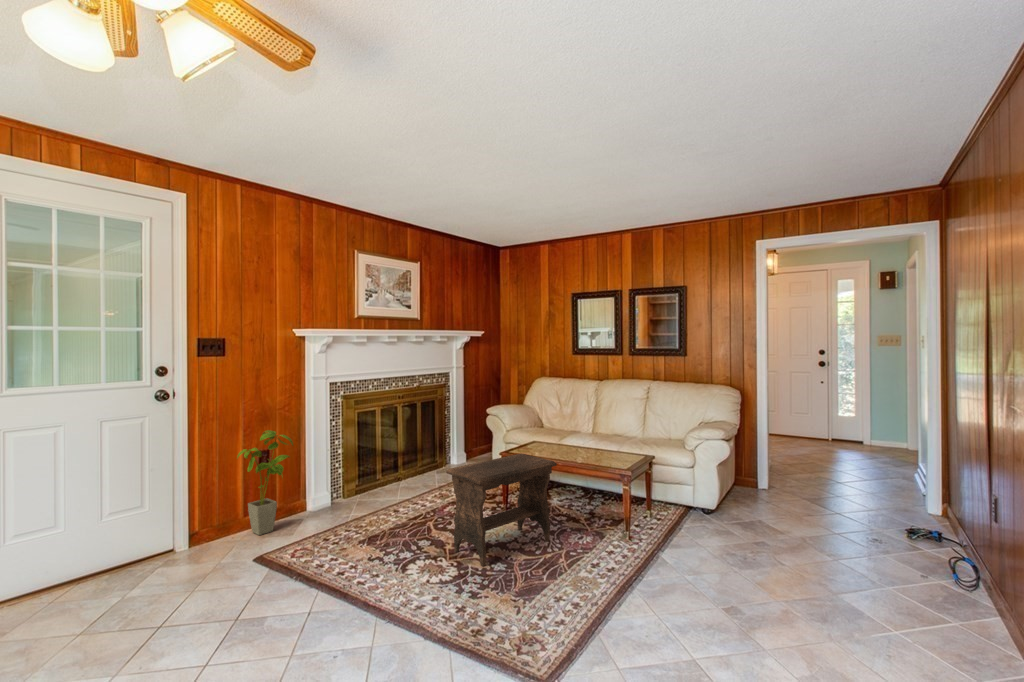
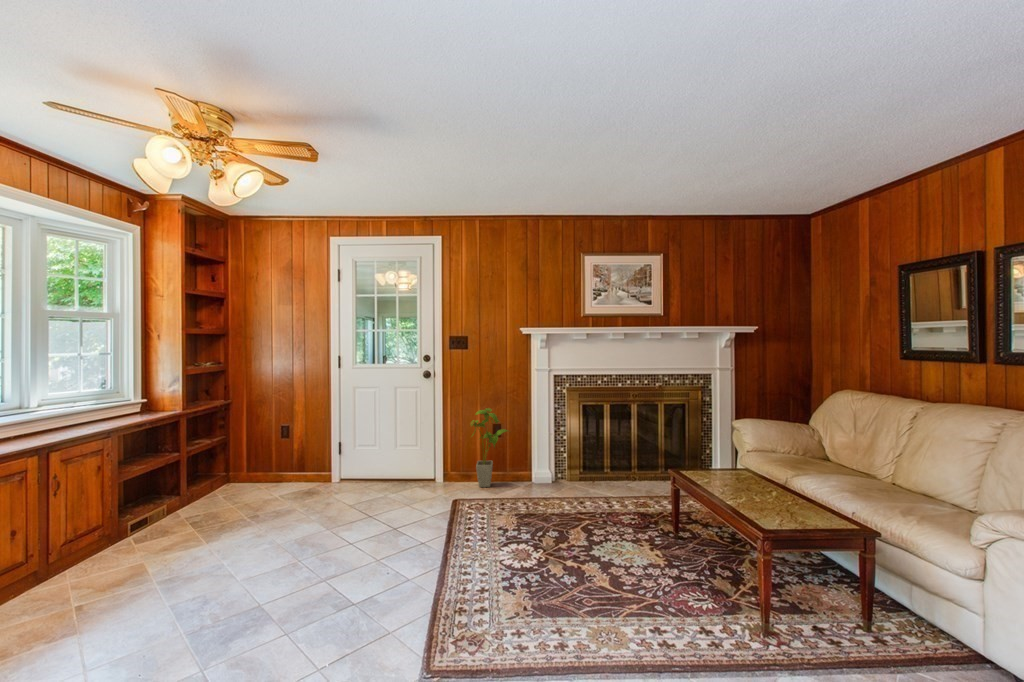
footstool: present [446,453,557,567] -> none [546,474,674,602]

